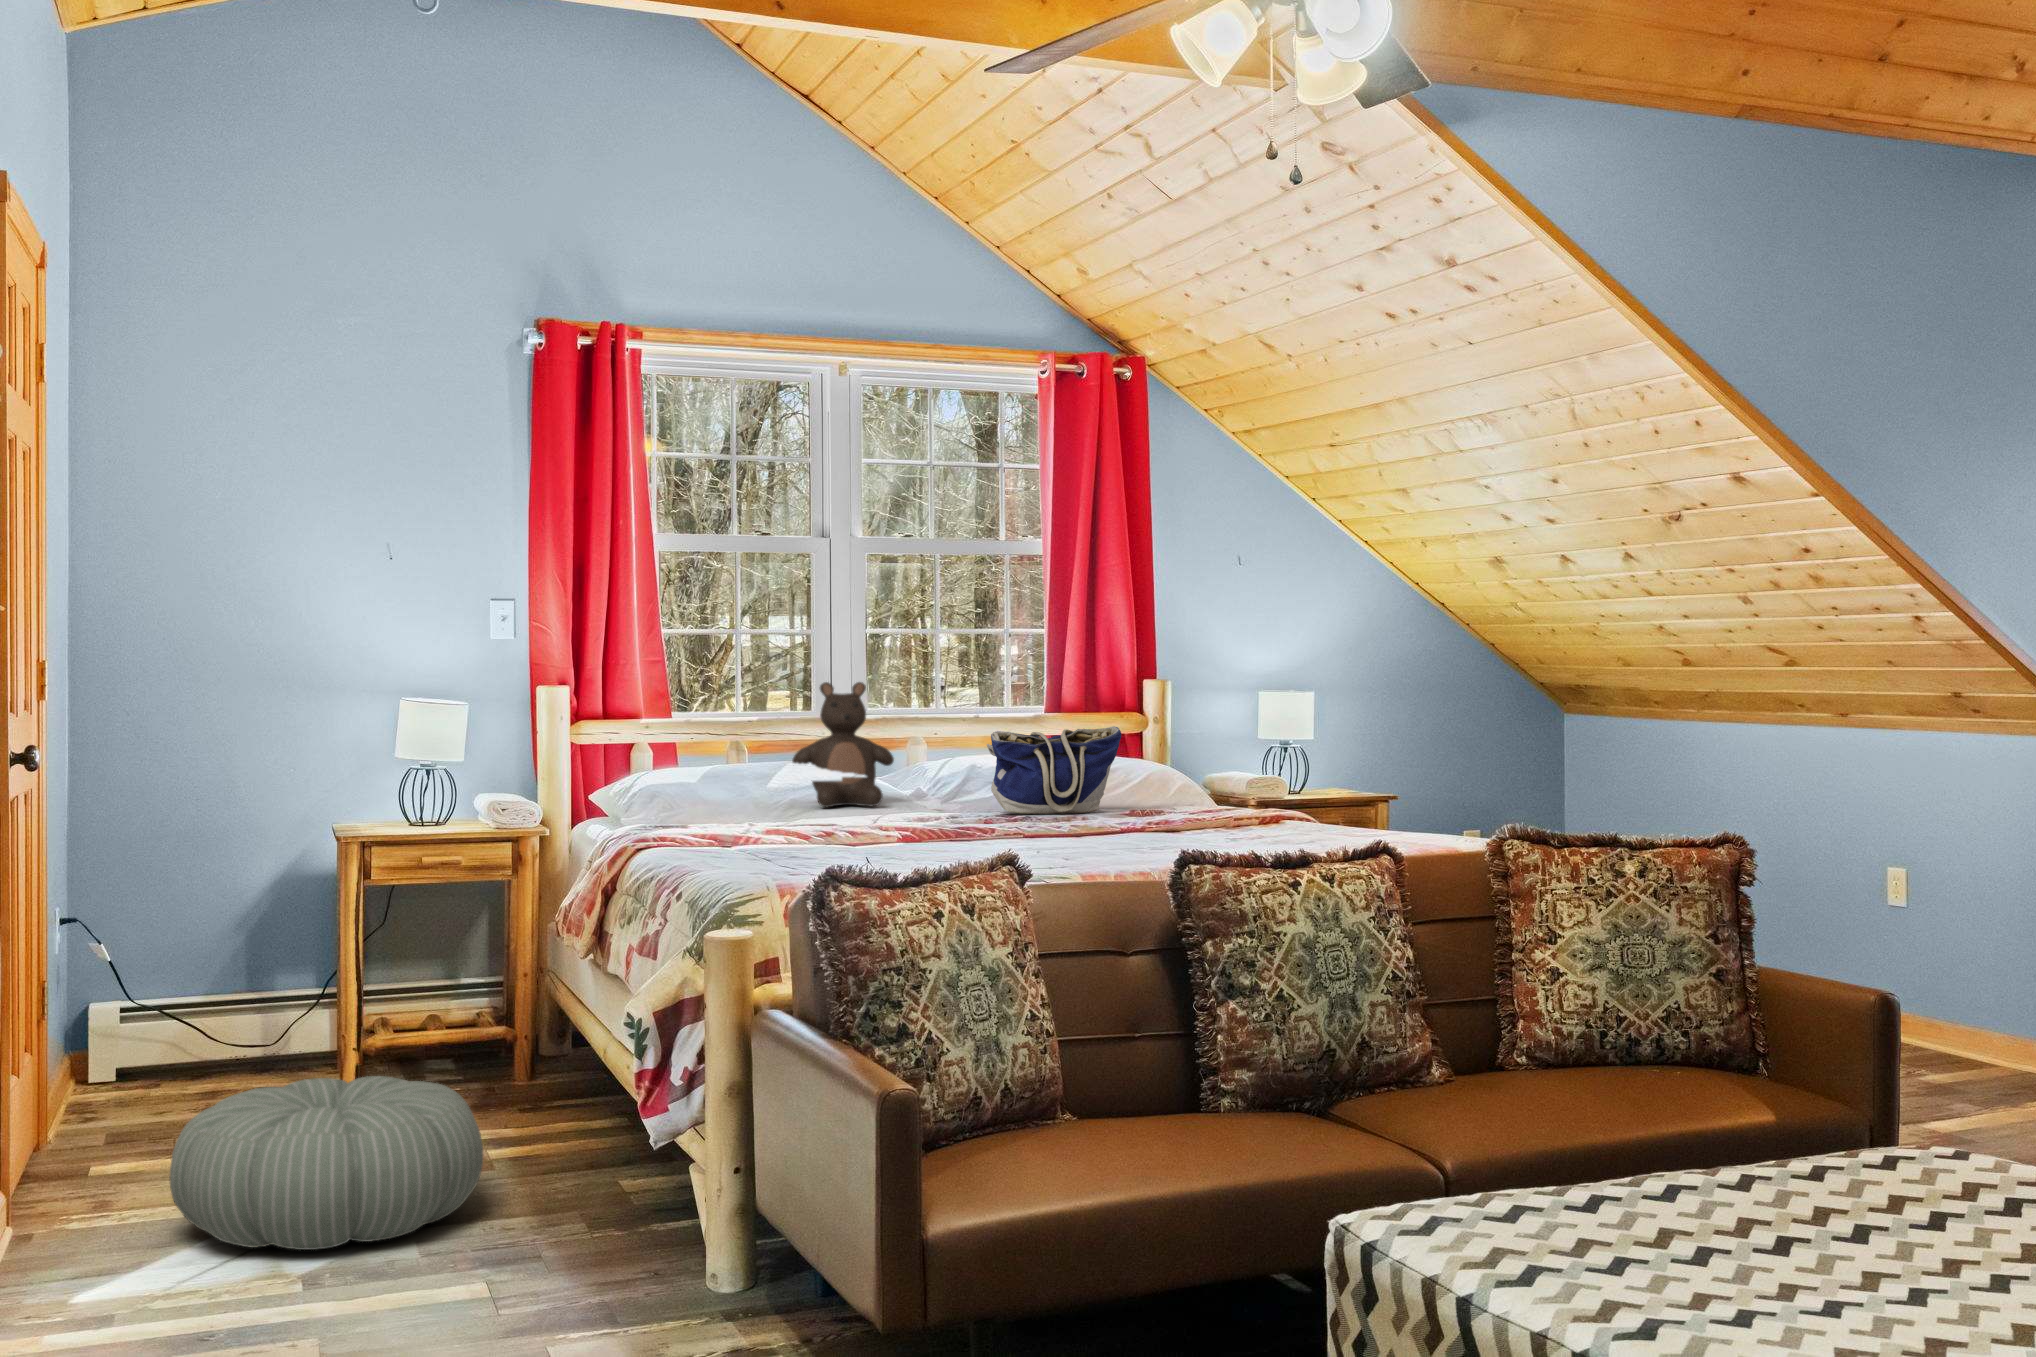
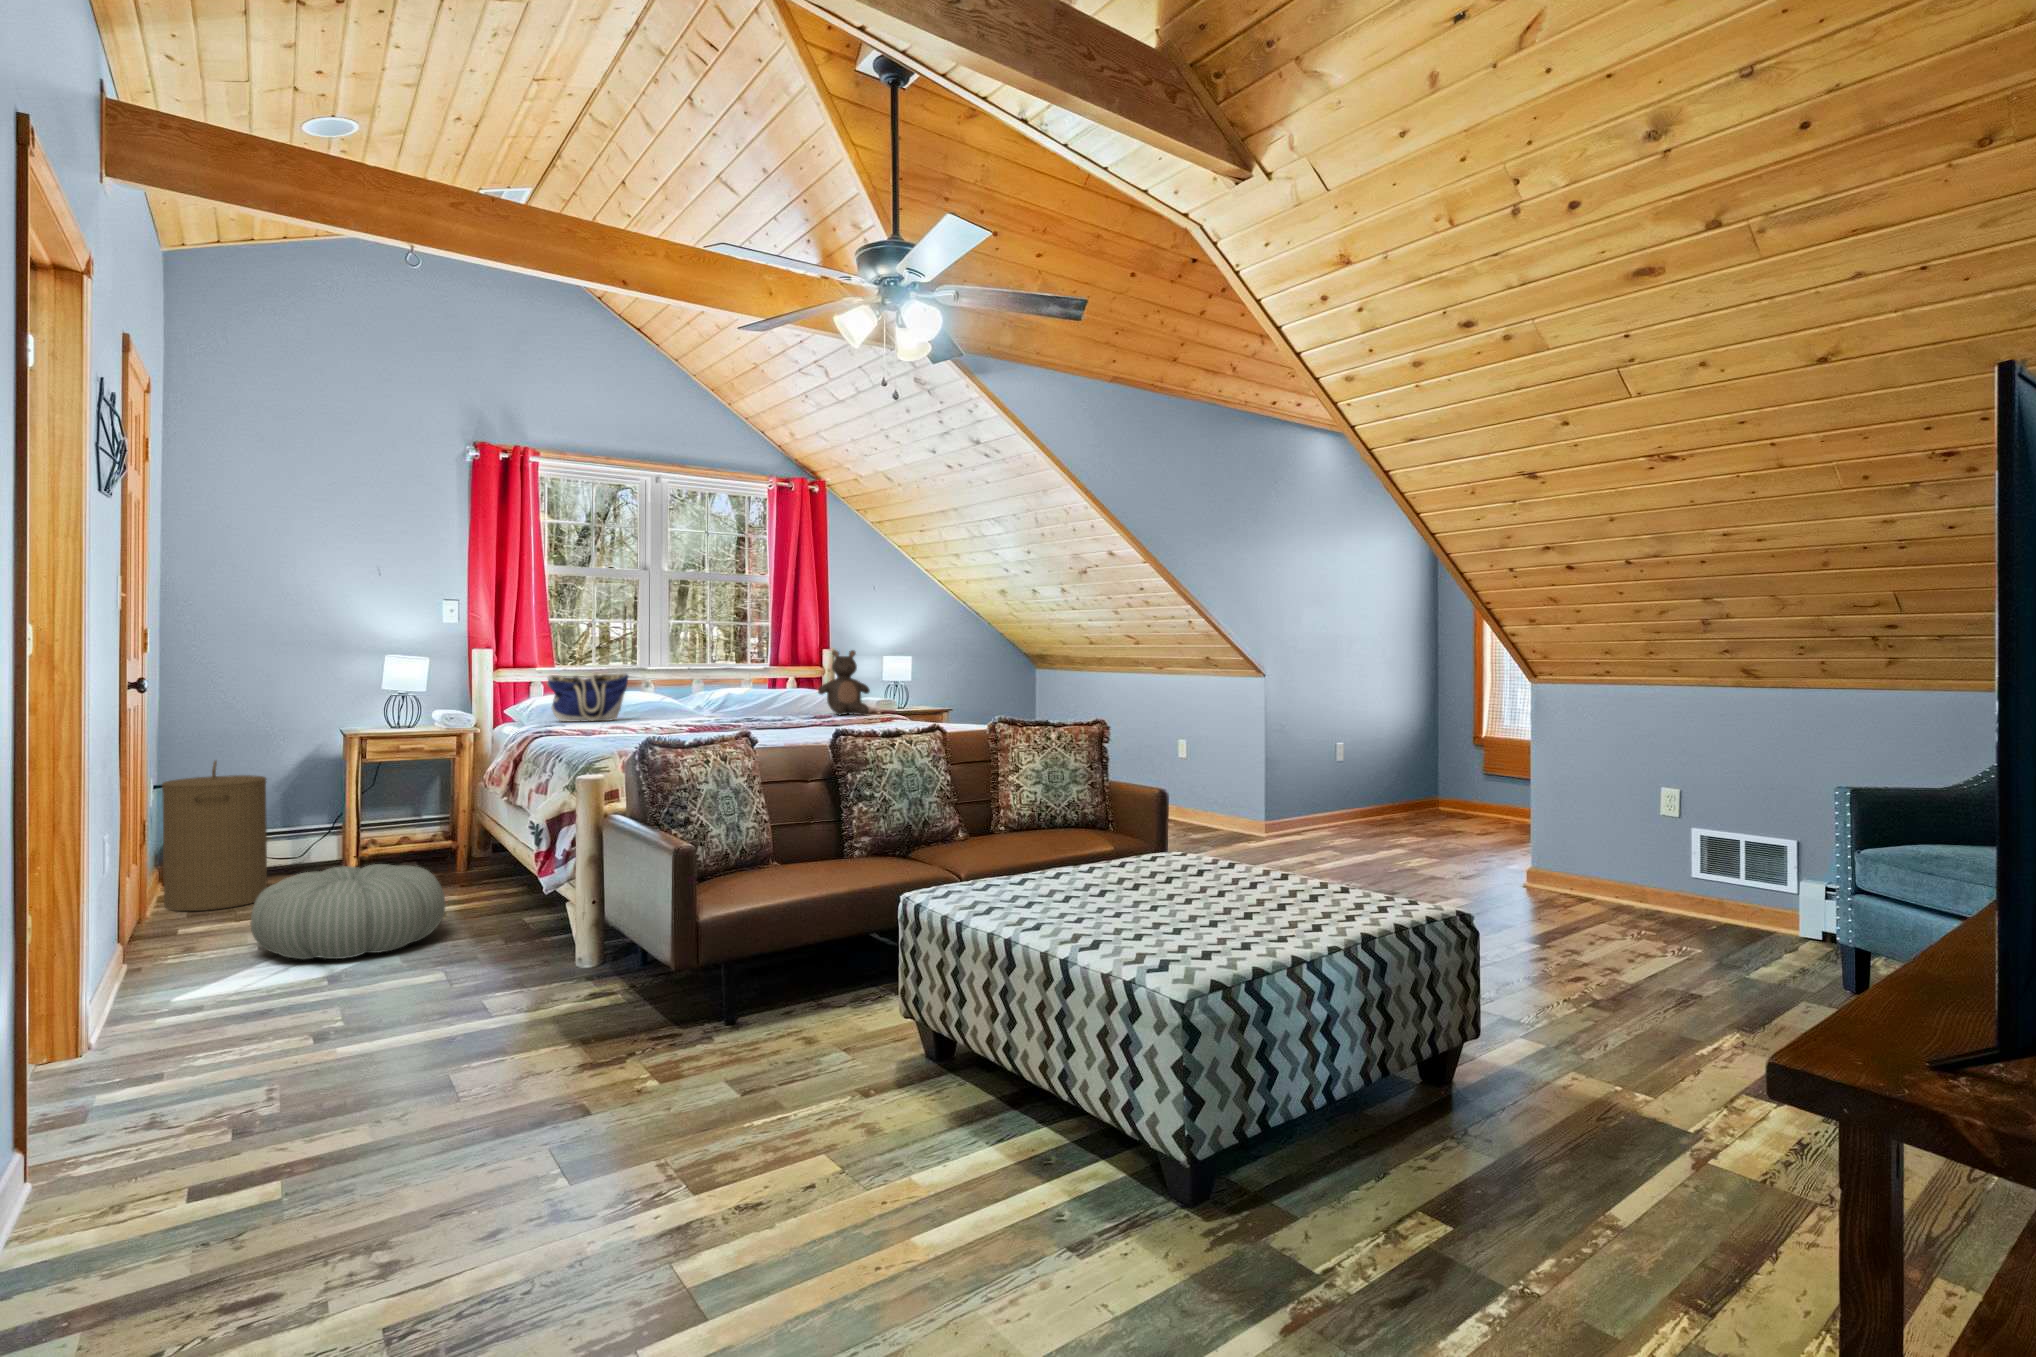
teddy bear: present [792,682,894,807] -> present [818,650,870,715]
tote bag: present [987,726,1121,814] -> present [547,673,628,722]
laundry hamper: none [52,880,210,1139] -> present [162,761,267,911]

